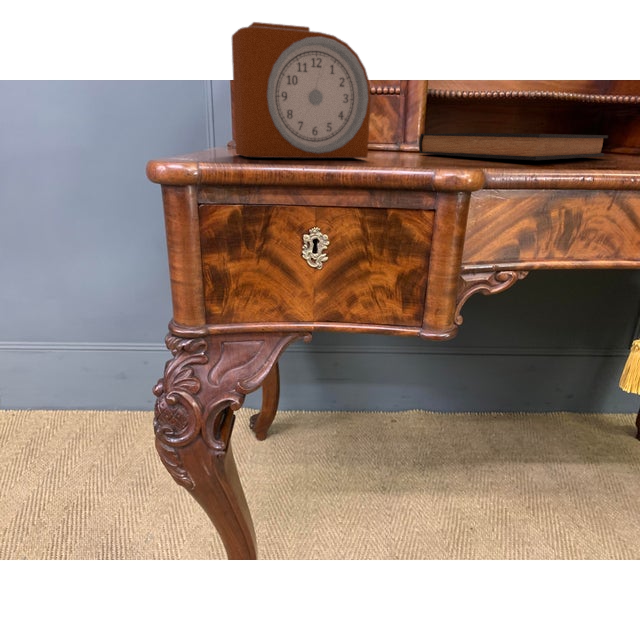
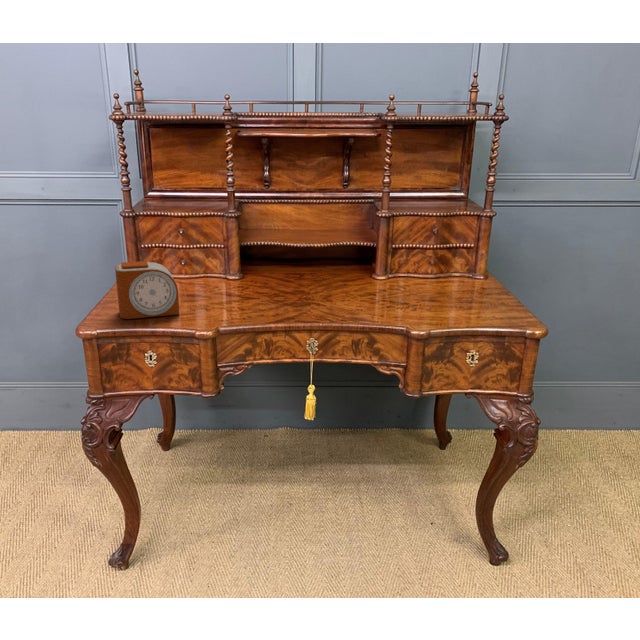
hardback book: present [419,133,608,160] -> none [219,274,322,313]

